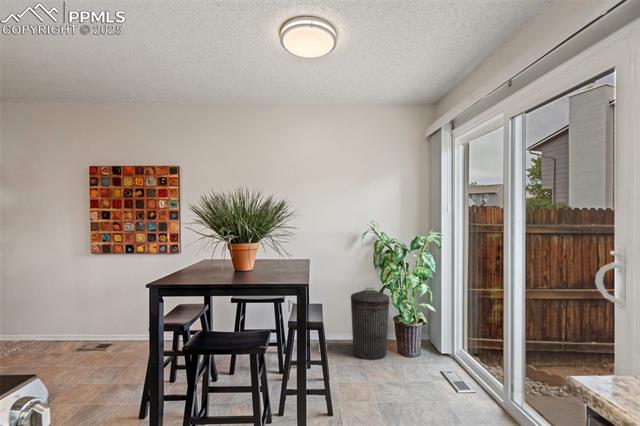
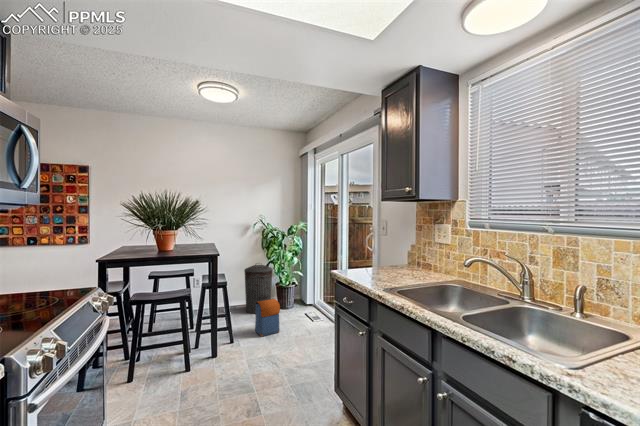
backpack: none [362,346,397,401] -> present [255,299,280,336]

